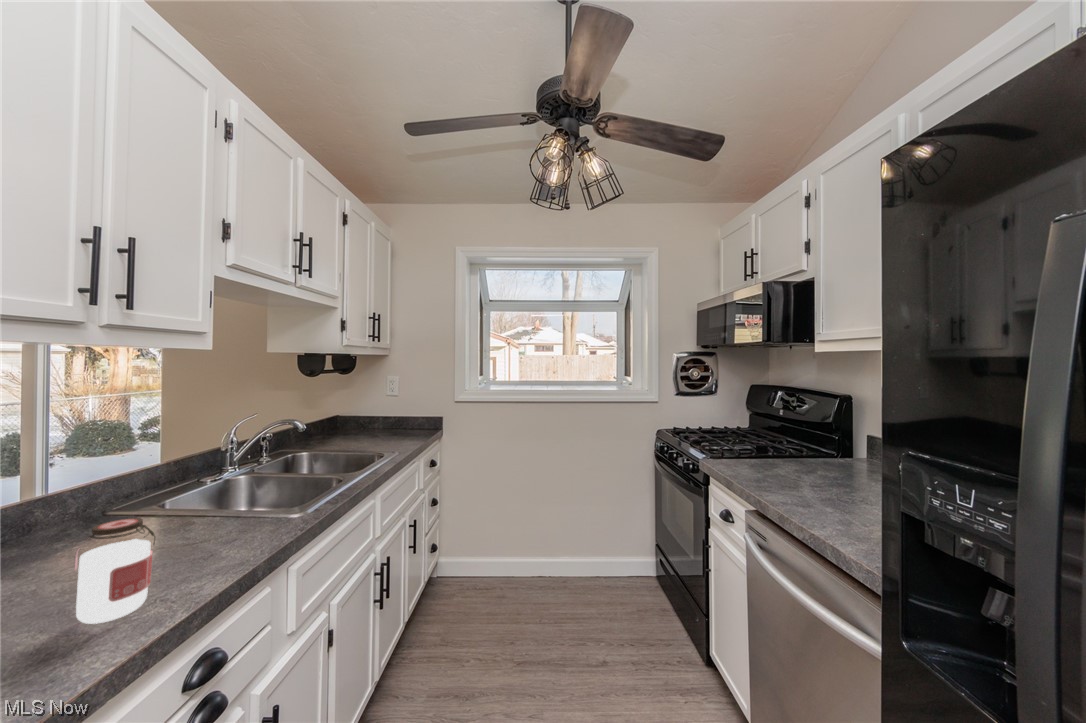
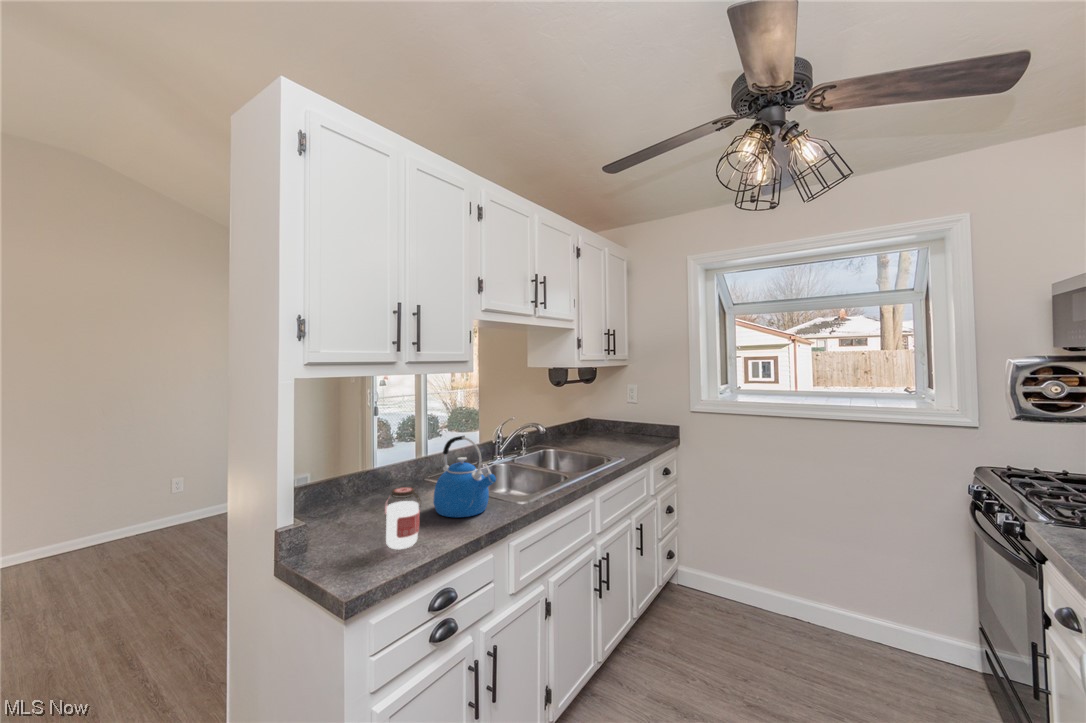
kettle: none [149,436,270,556] -> present [434,436,496,517]

